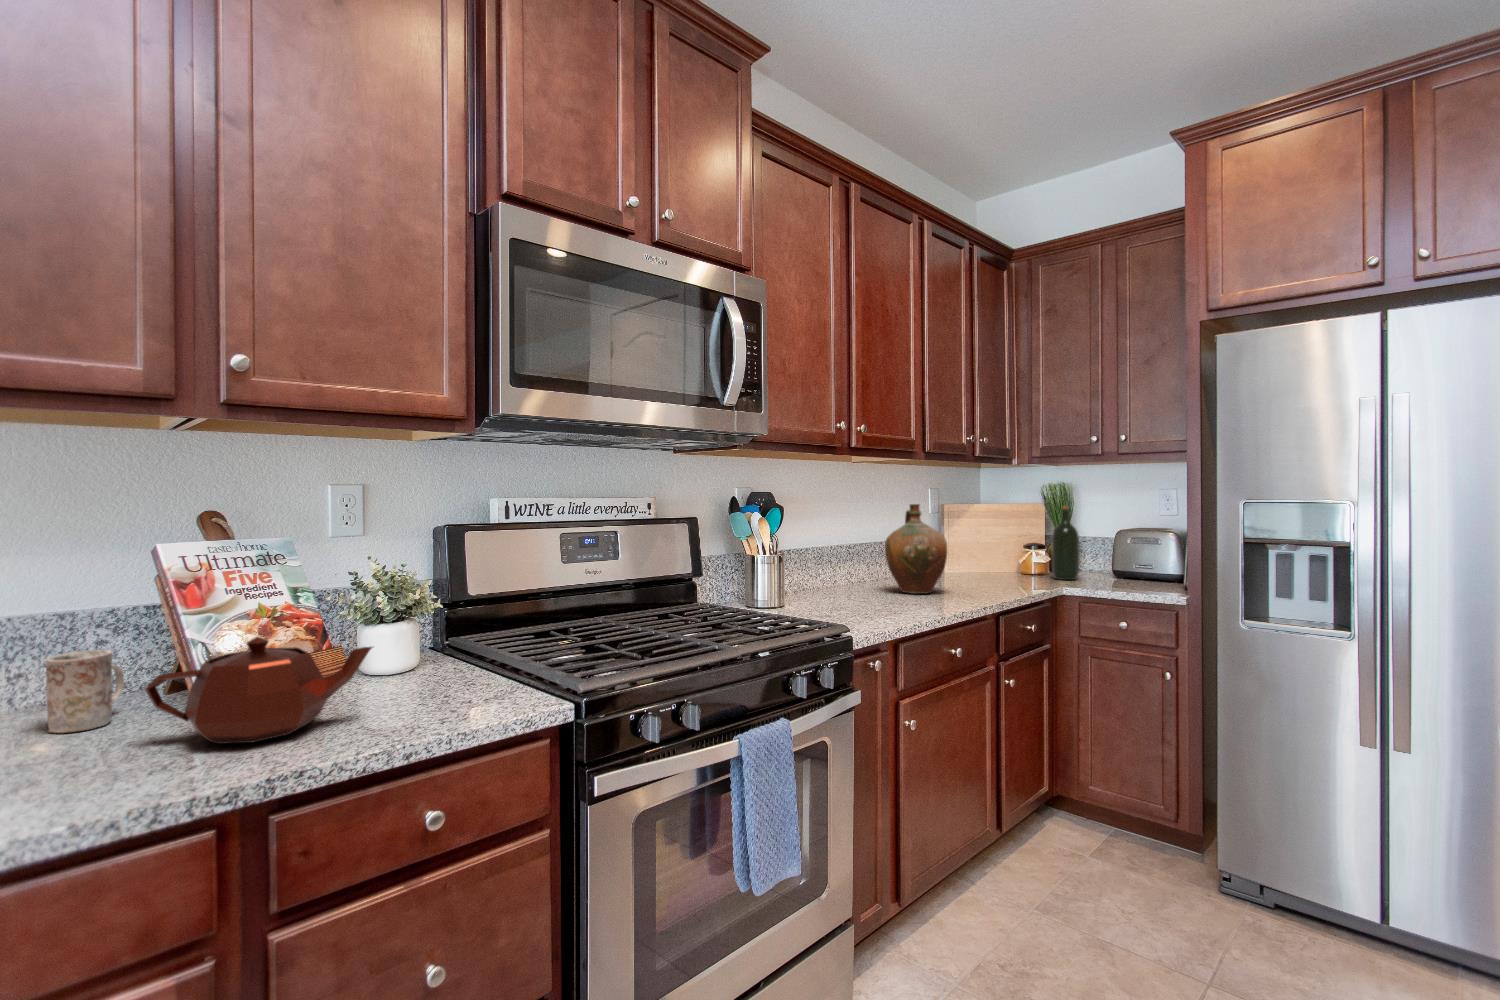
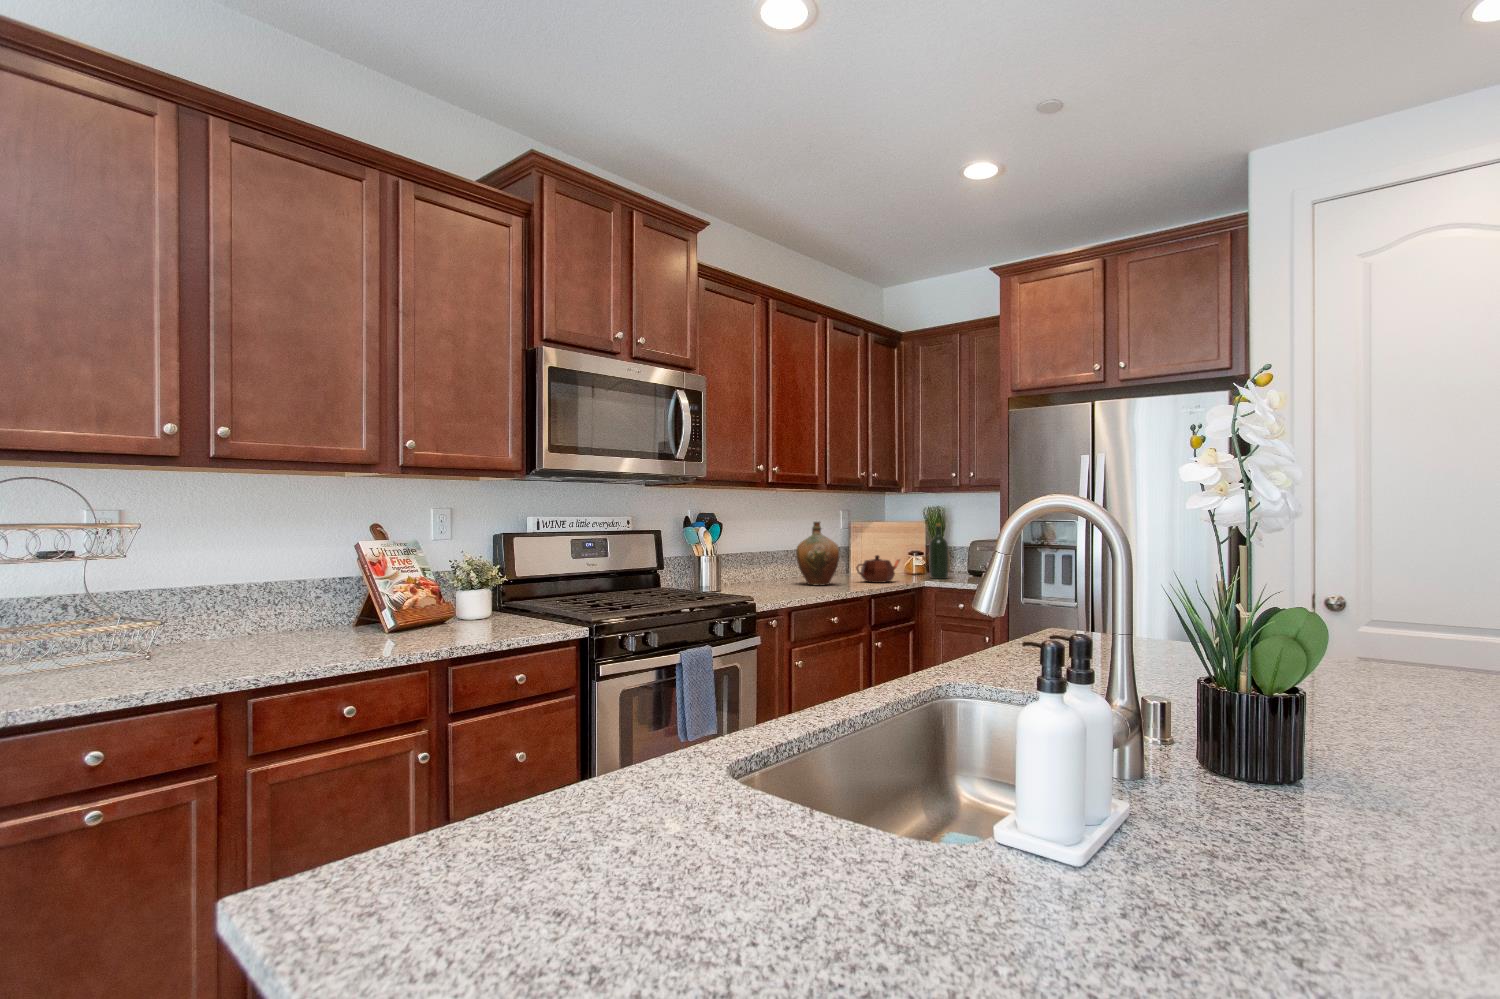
teapot: present [145,637,372,744] -> present [856,555,900,583]
mug: present [46,650,124,733] -> none [313,597,343,638]

